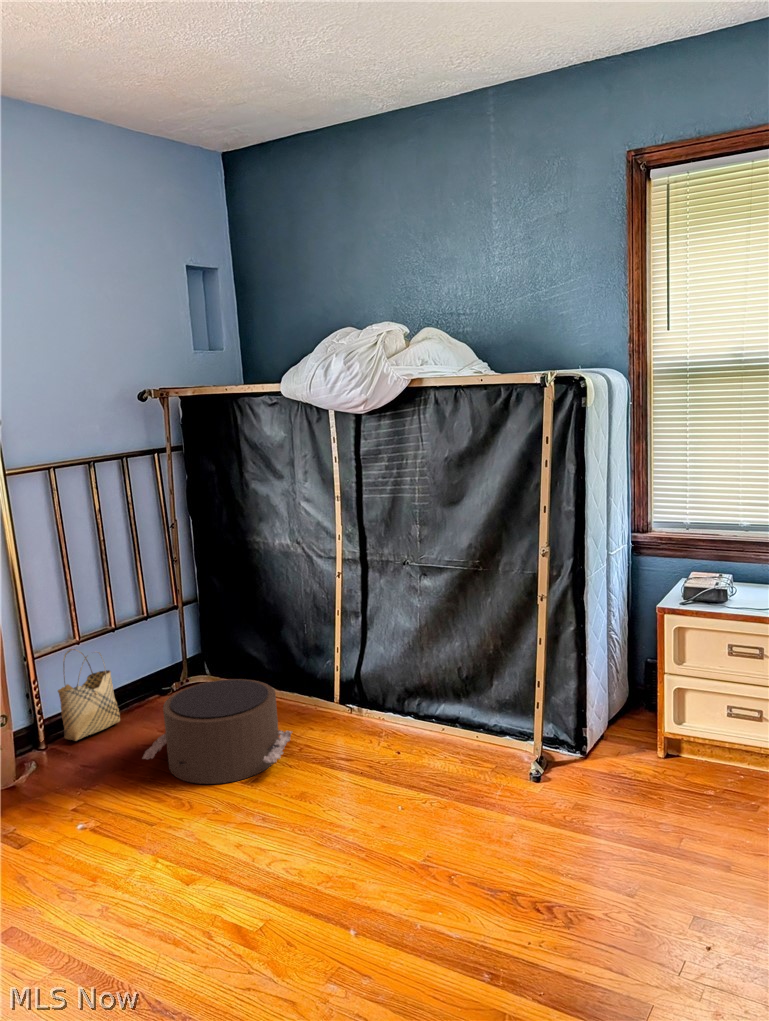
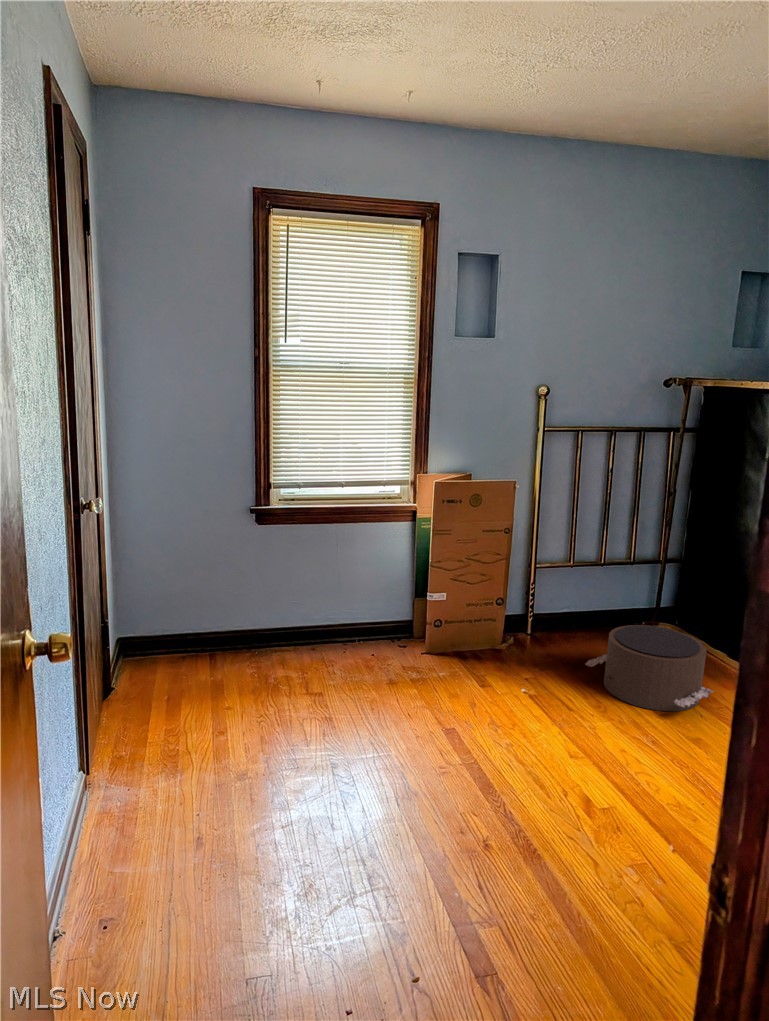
woven basket: present [58,649,120,741] -> none [545,569,590,637]

